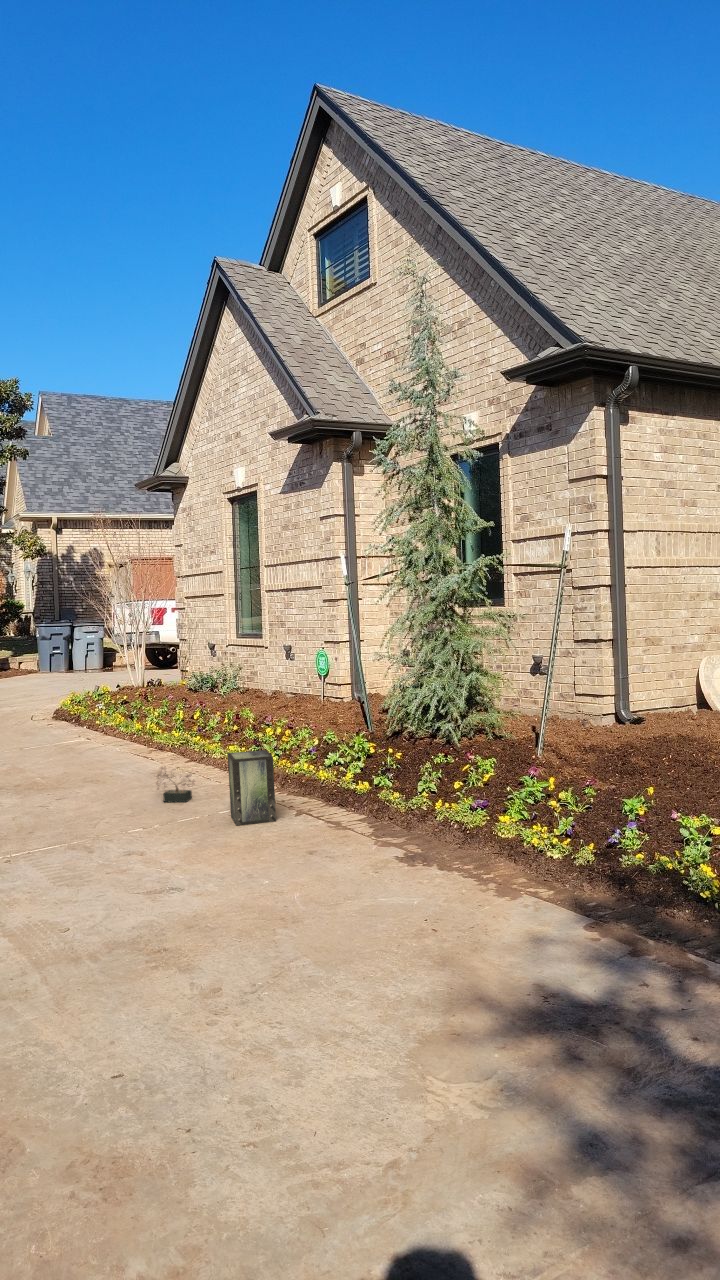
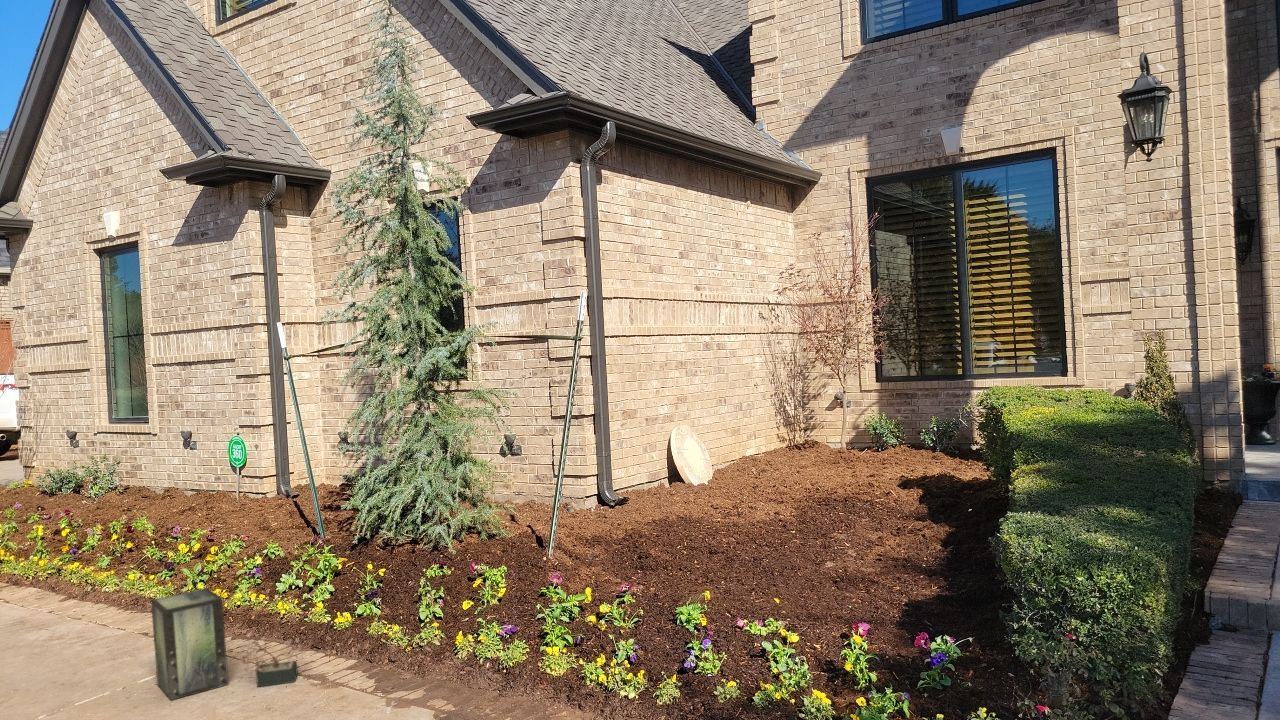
decorative plant: present [156,767,194,802] -> present [240,631,305,687]

